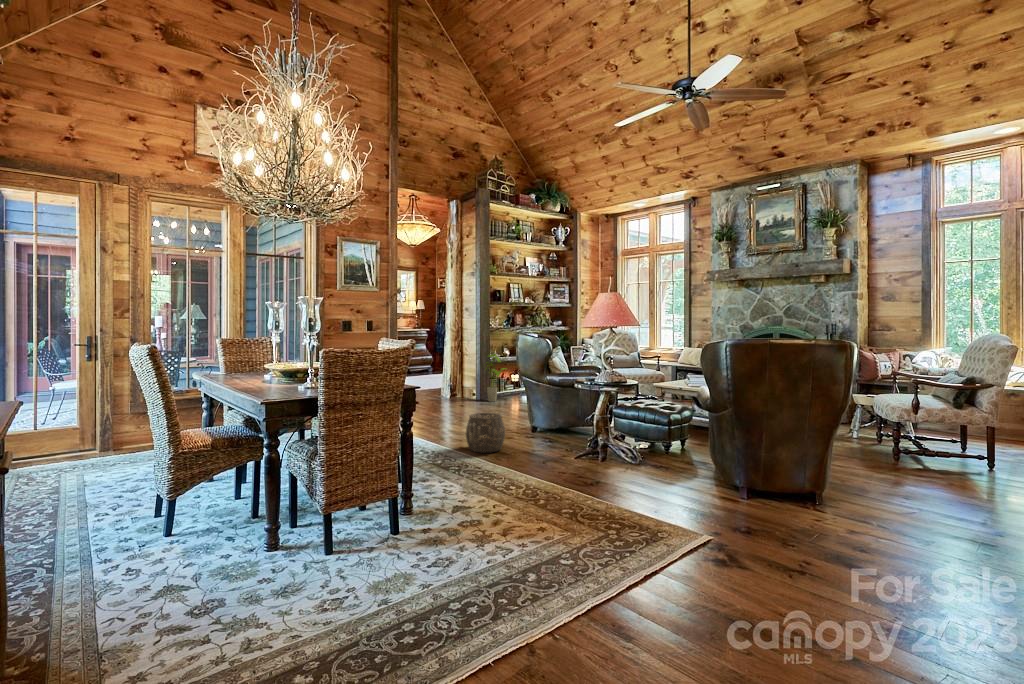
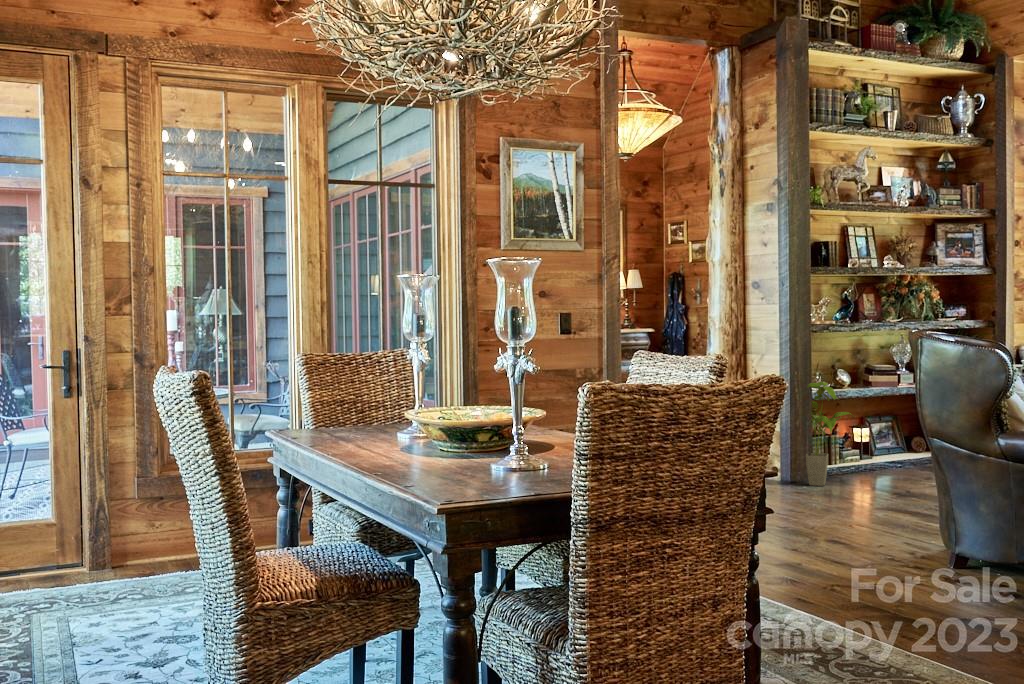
woven basket: present [466,413,505,453] -> none [811,521,910,618]

